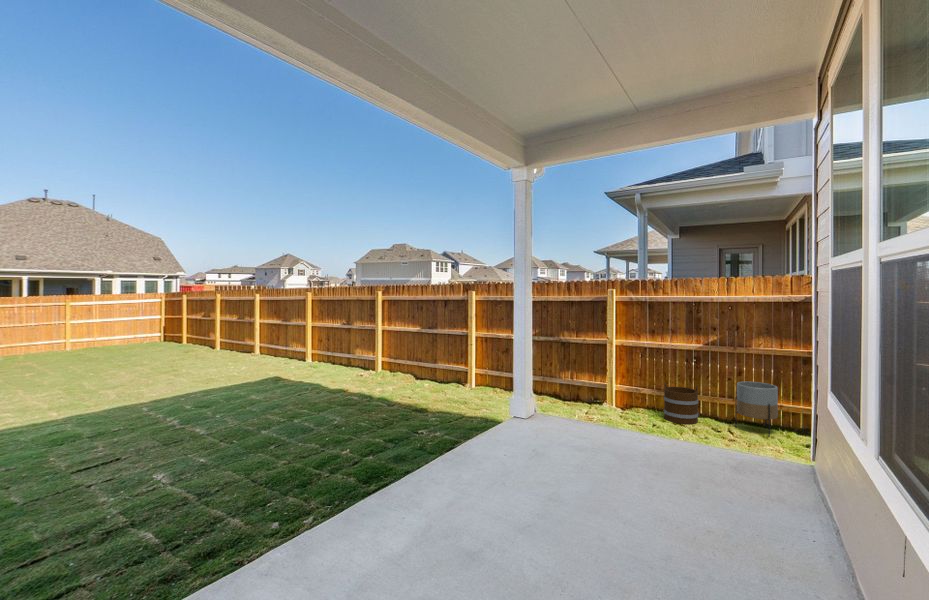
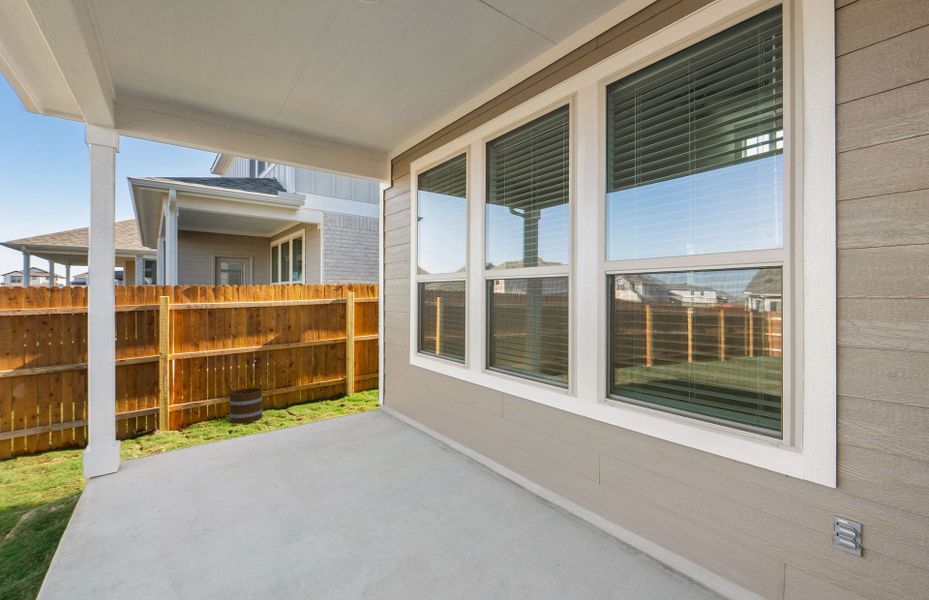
planter: present [735,381,778,436] -> none [292,370,321,412]

